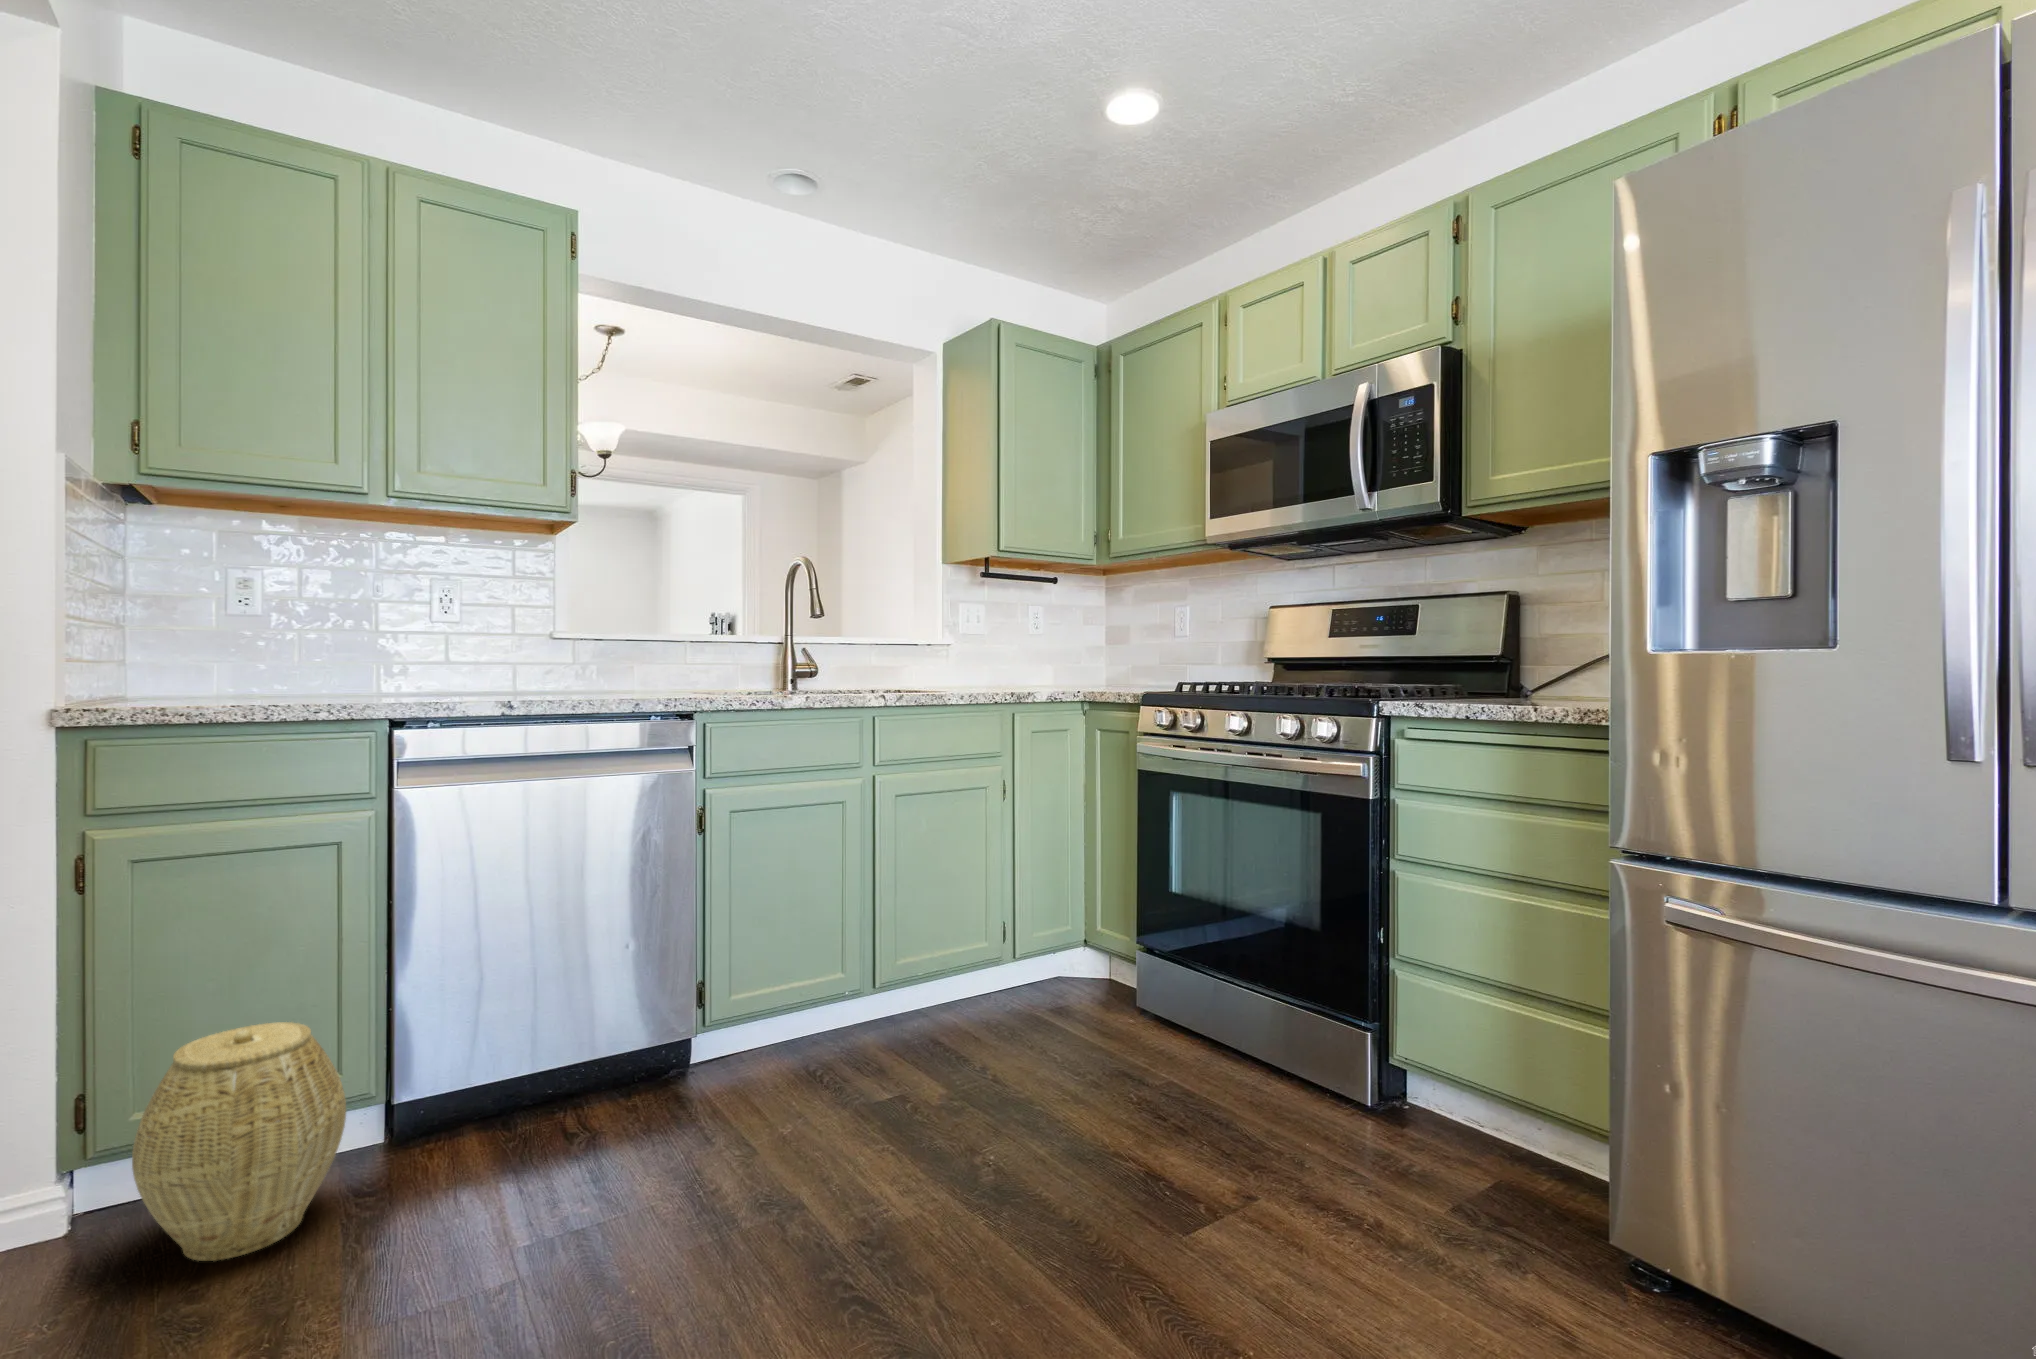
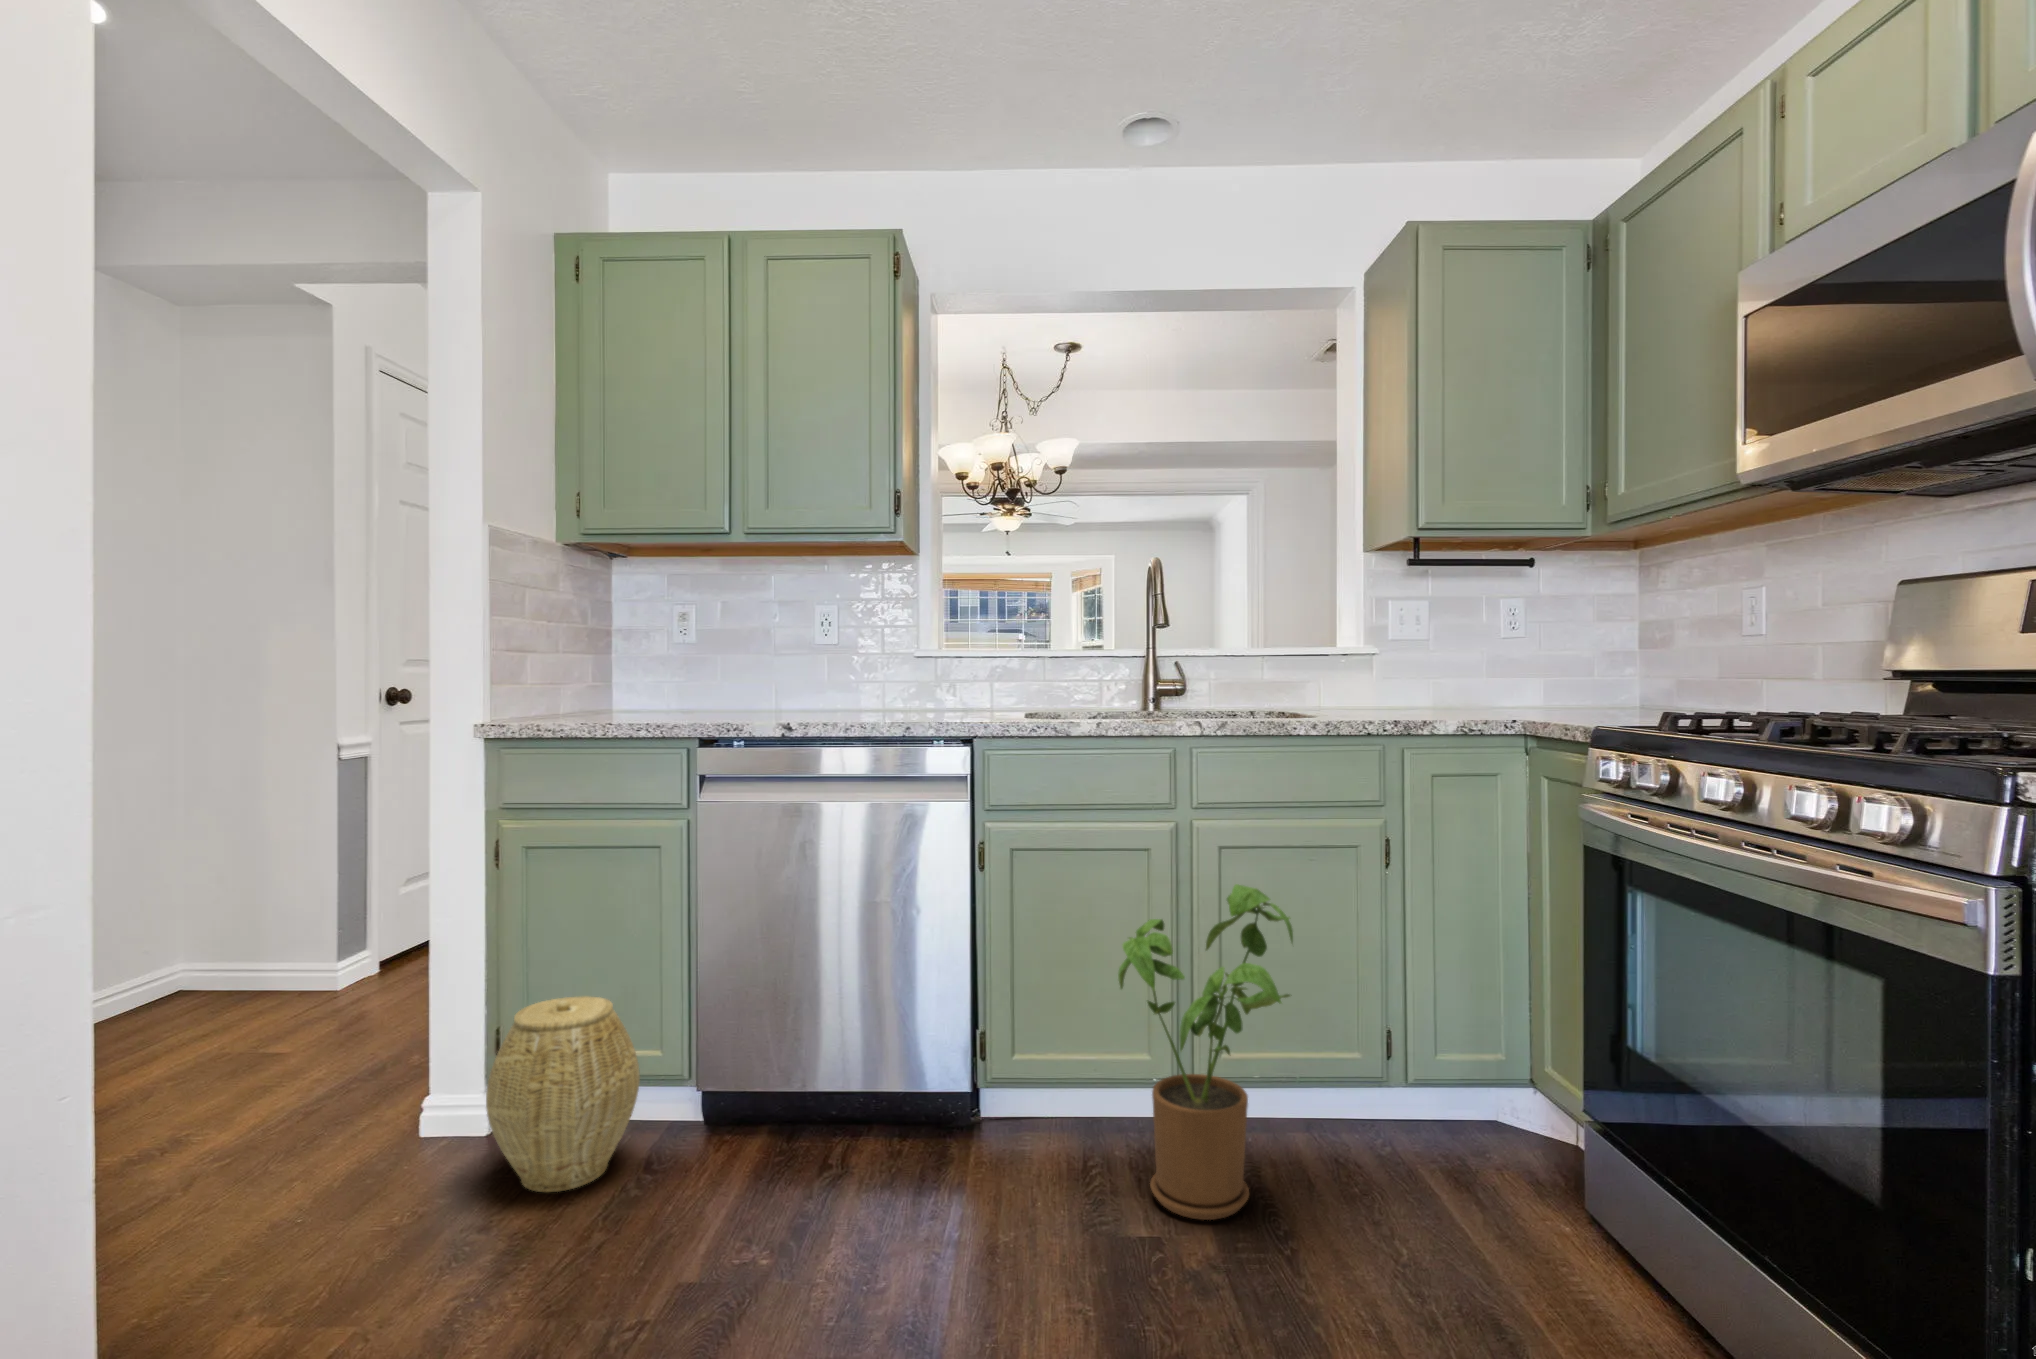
house plant: none [846,819,1002,1083] -> present [1118,884,1293,1220]

